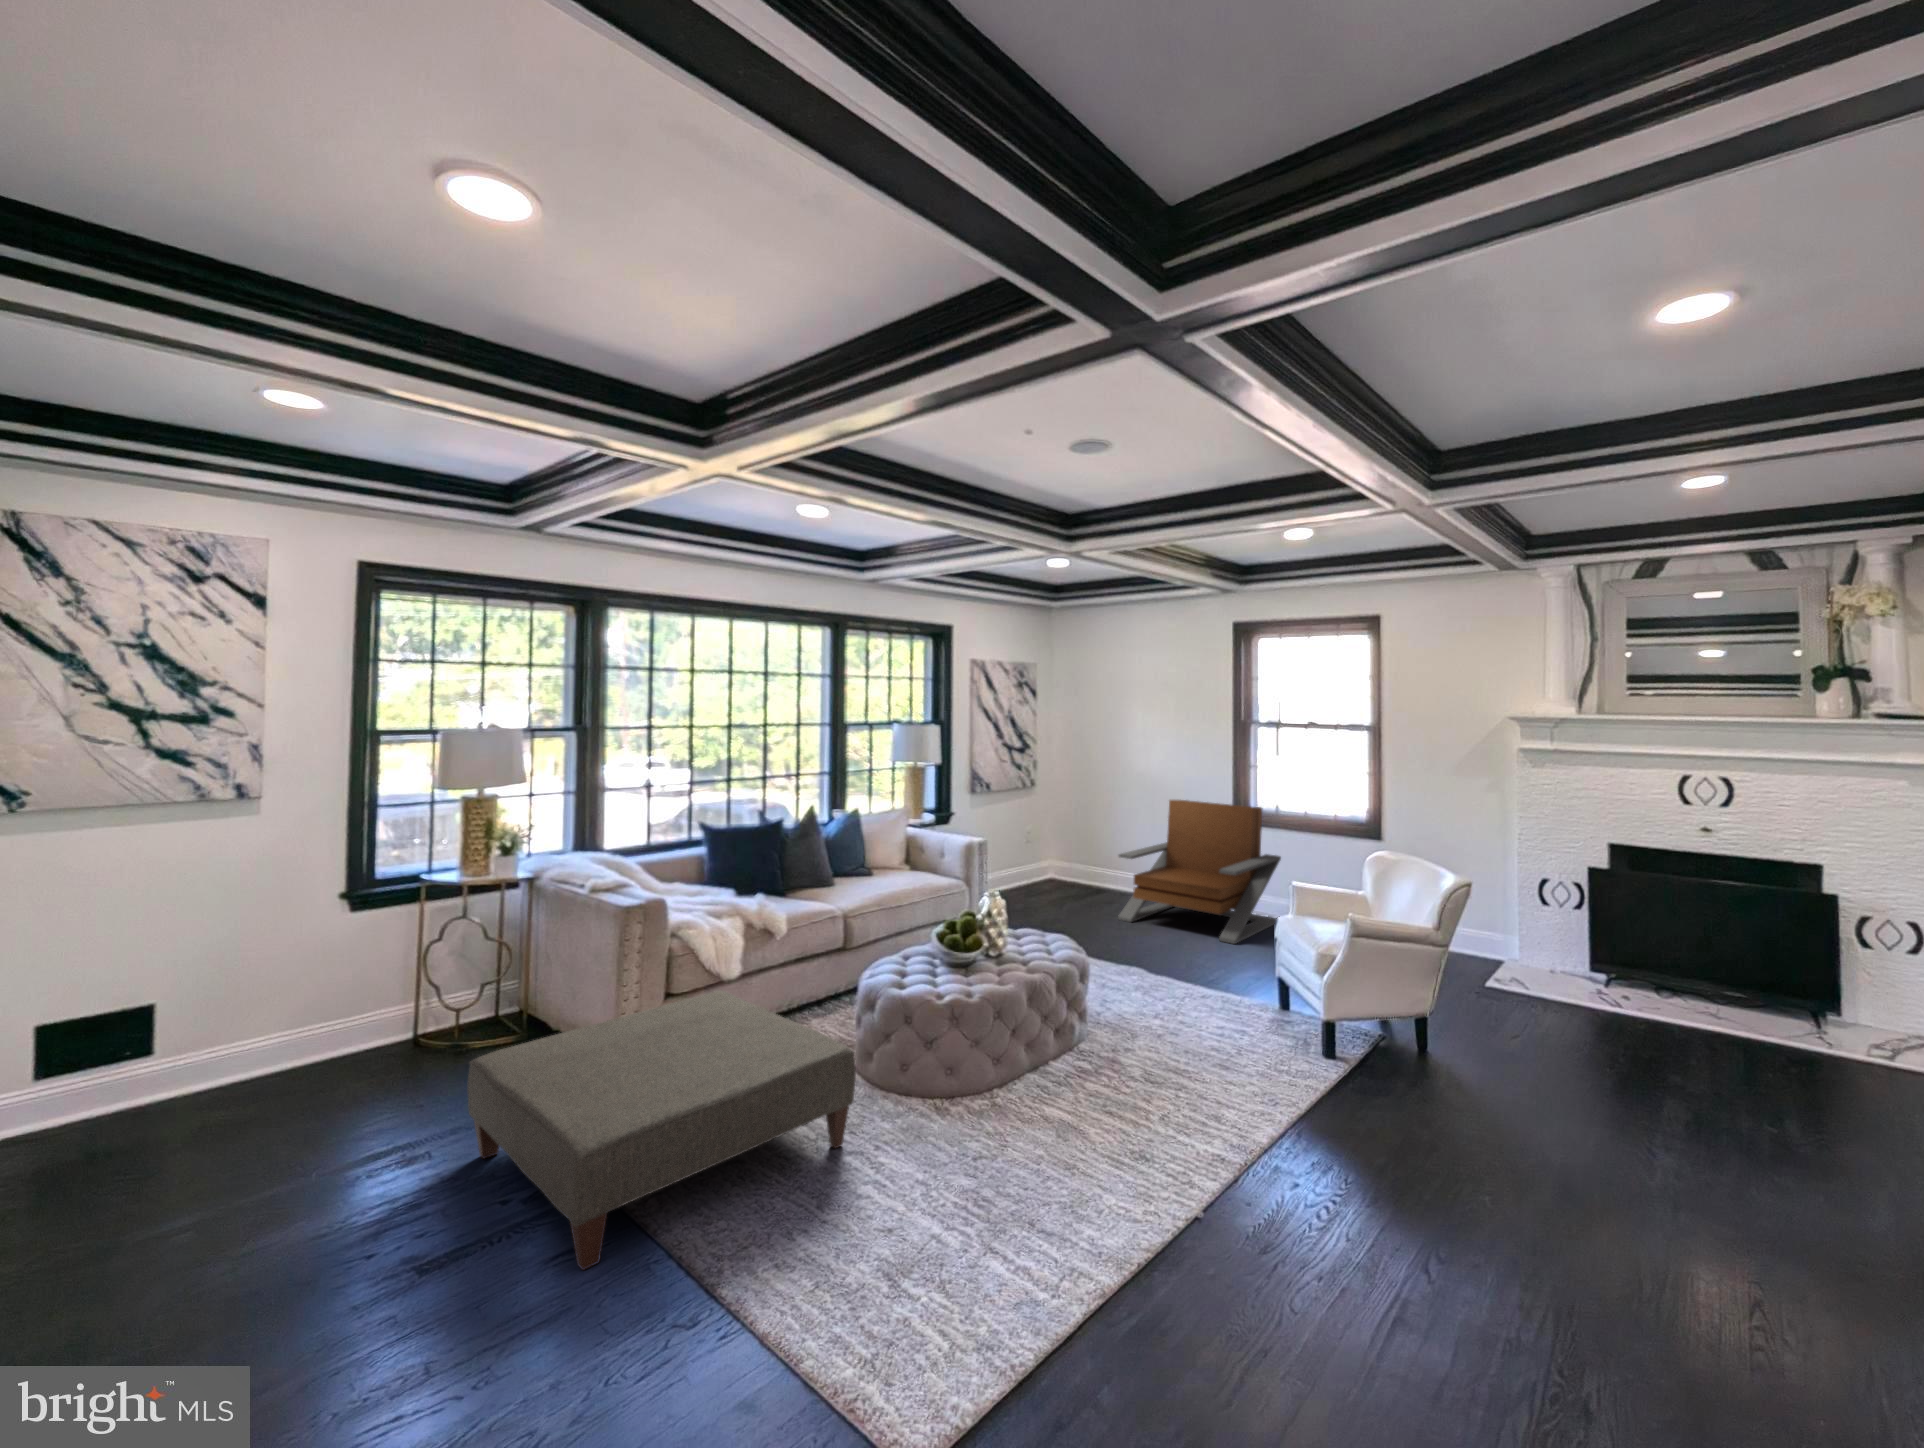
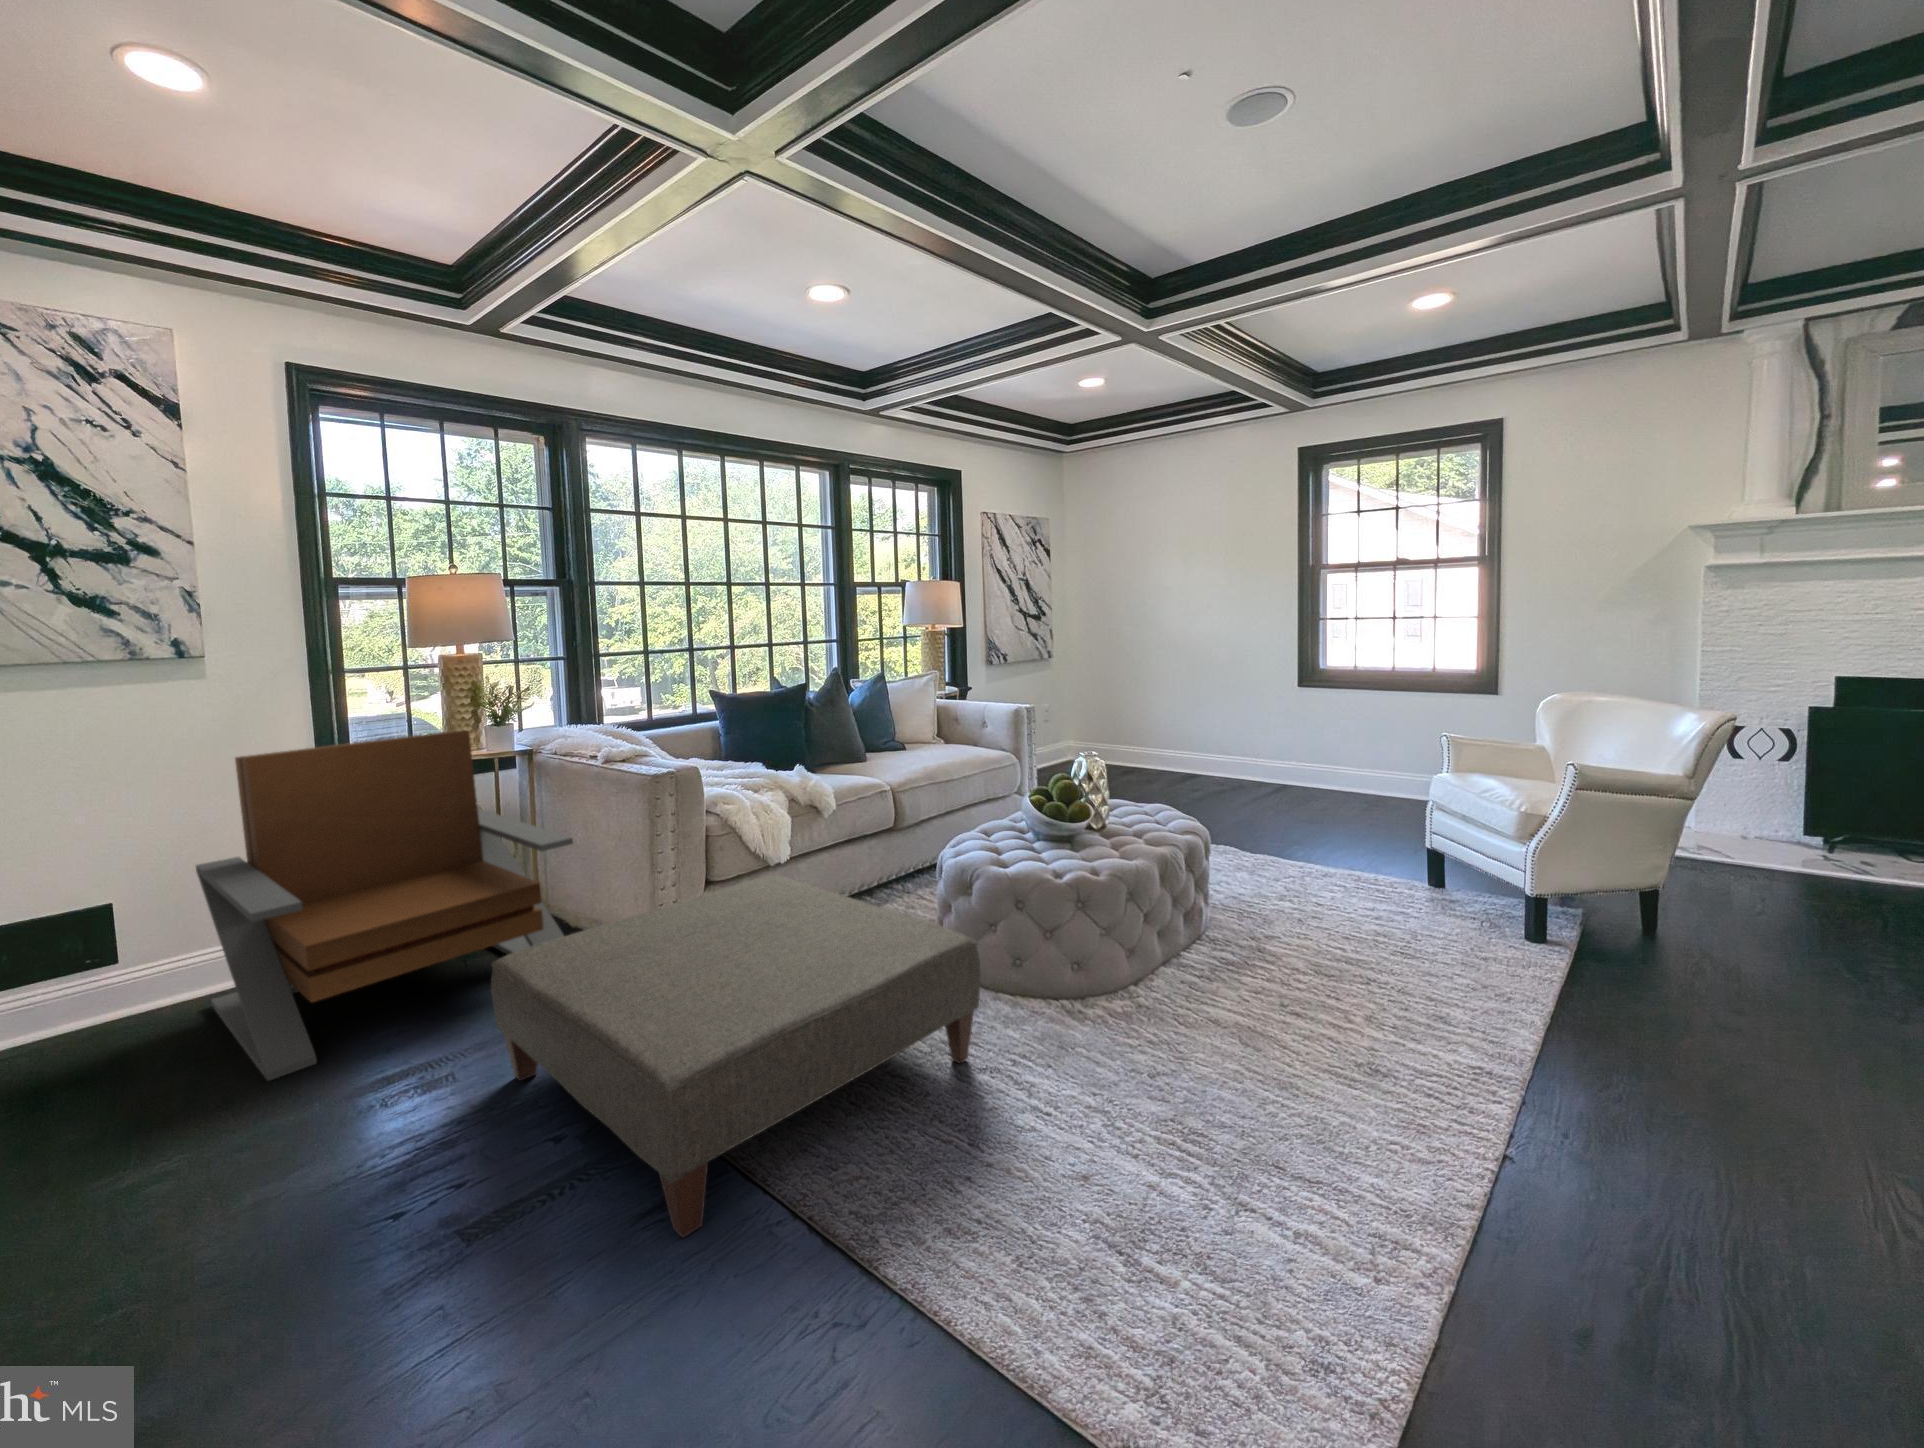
lounge chair: present [1118,800,1281,944] -> present [196,730,573,1081]

